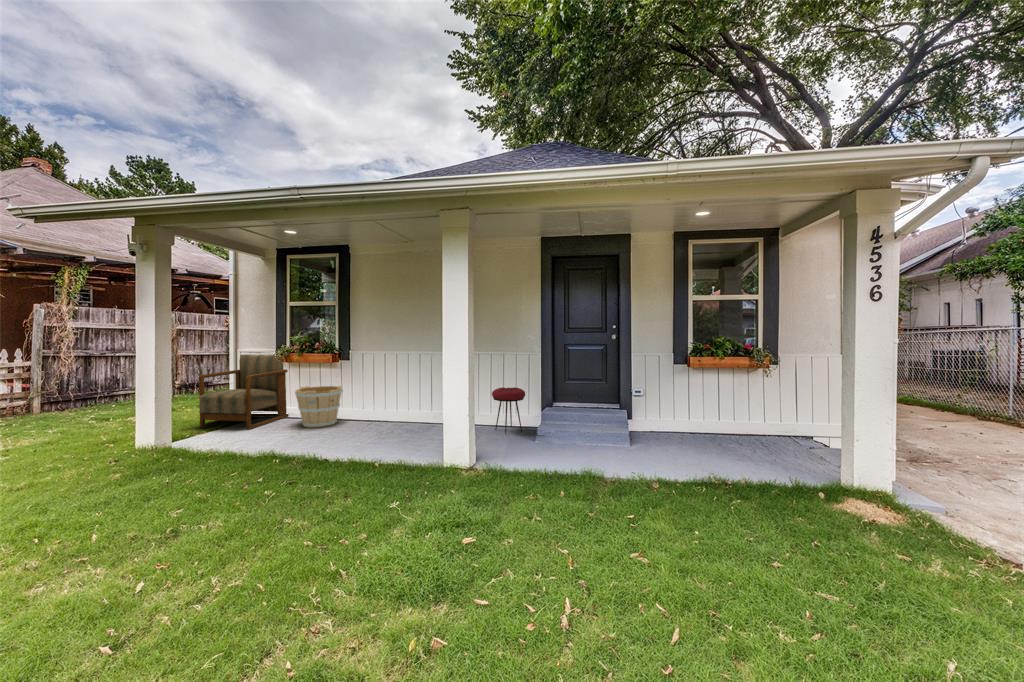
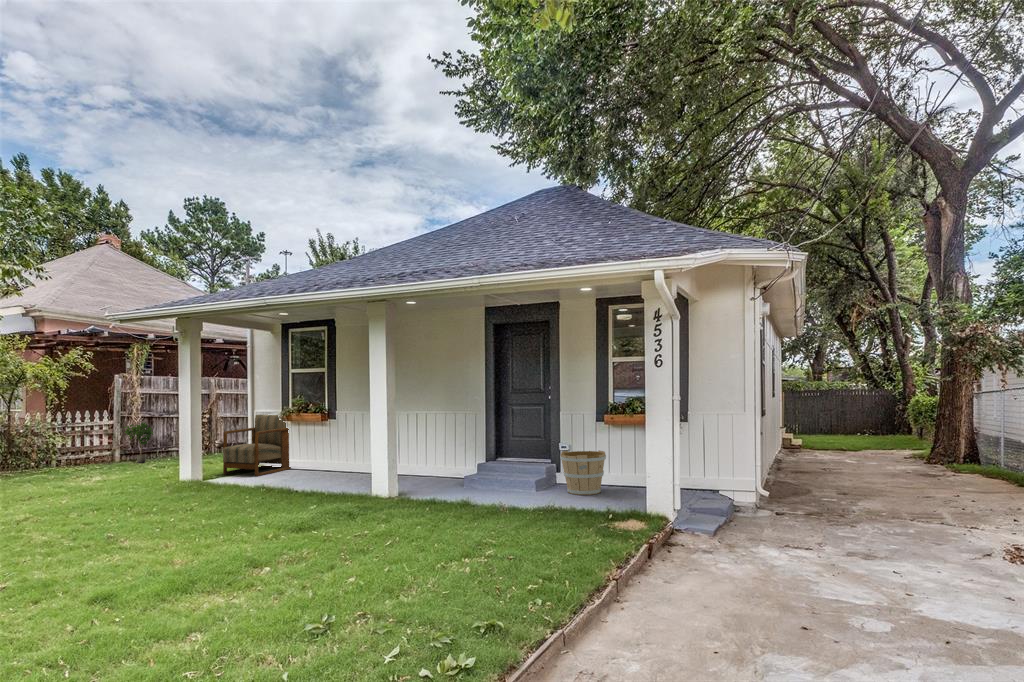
potted plant: none [45,362,93,412] -> present [124,422,153,463]
wooden bucket: present [295,386,343,428] -> present [560,450,606,495]
stool: present [492,387,525,434] -> none [440,443,470,484]

